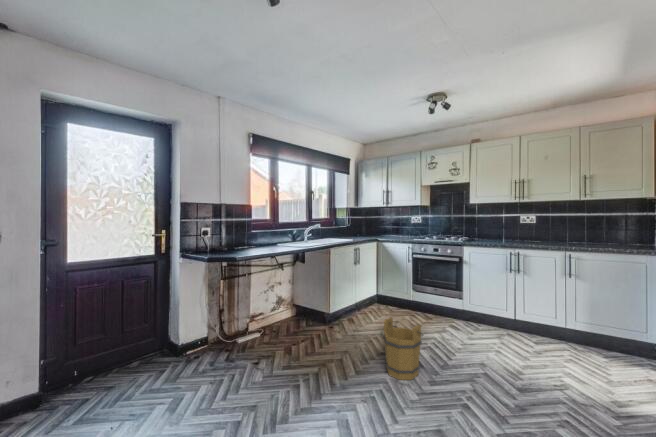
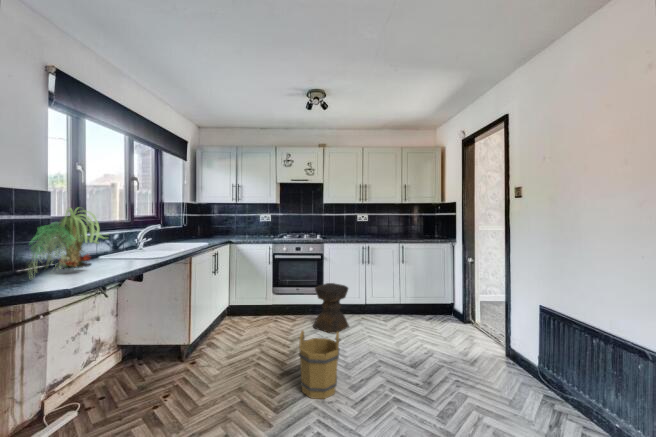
plant: none [229,214,265,253] -> present [28,208,105,275]
stool: none [444,287,485,338] -> present [313,283,349,333]

